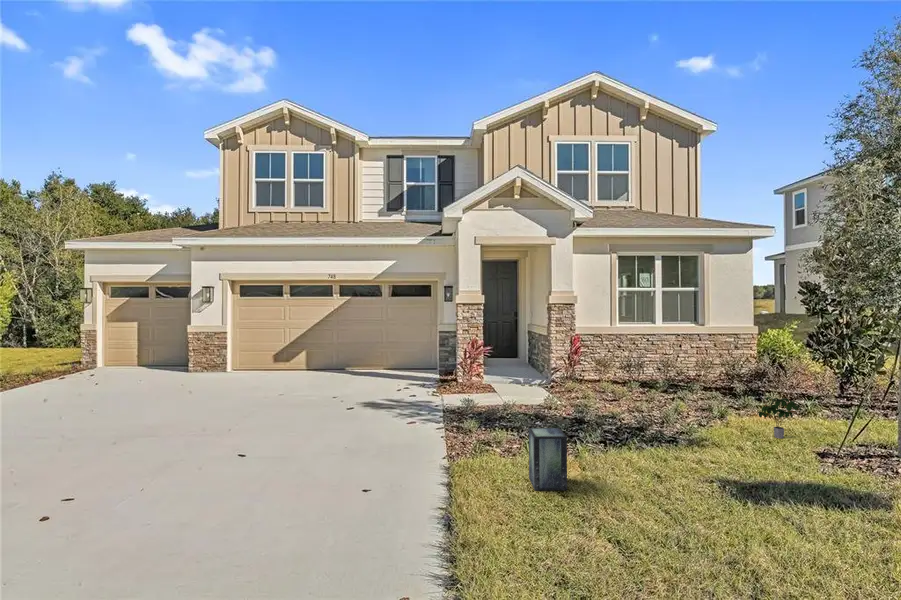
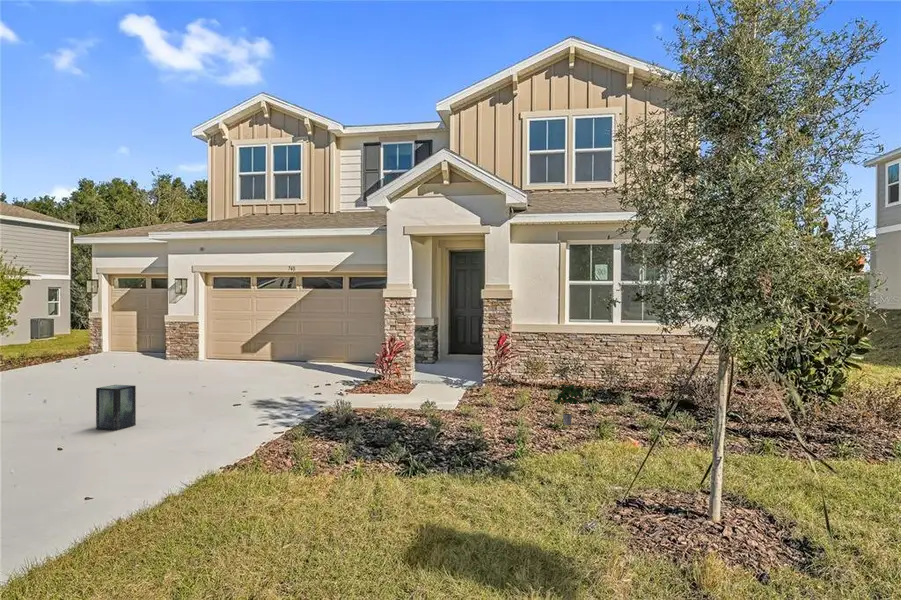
storage box: present [529,428,567,491] -> present [96,385,136,430]

